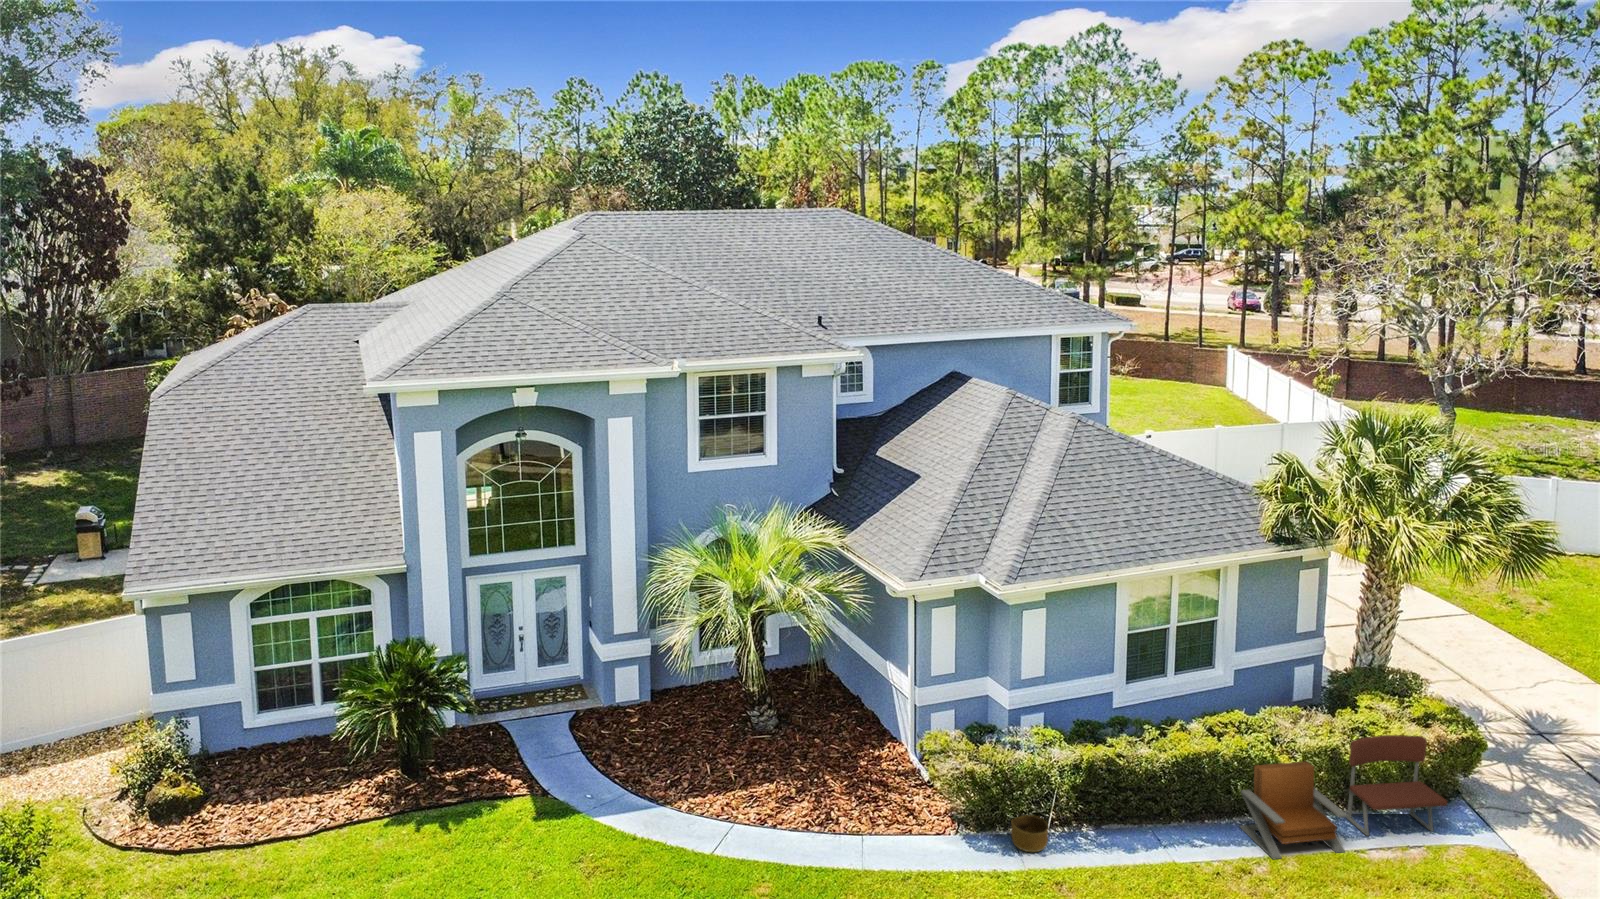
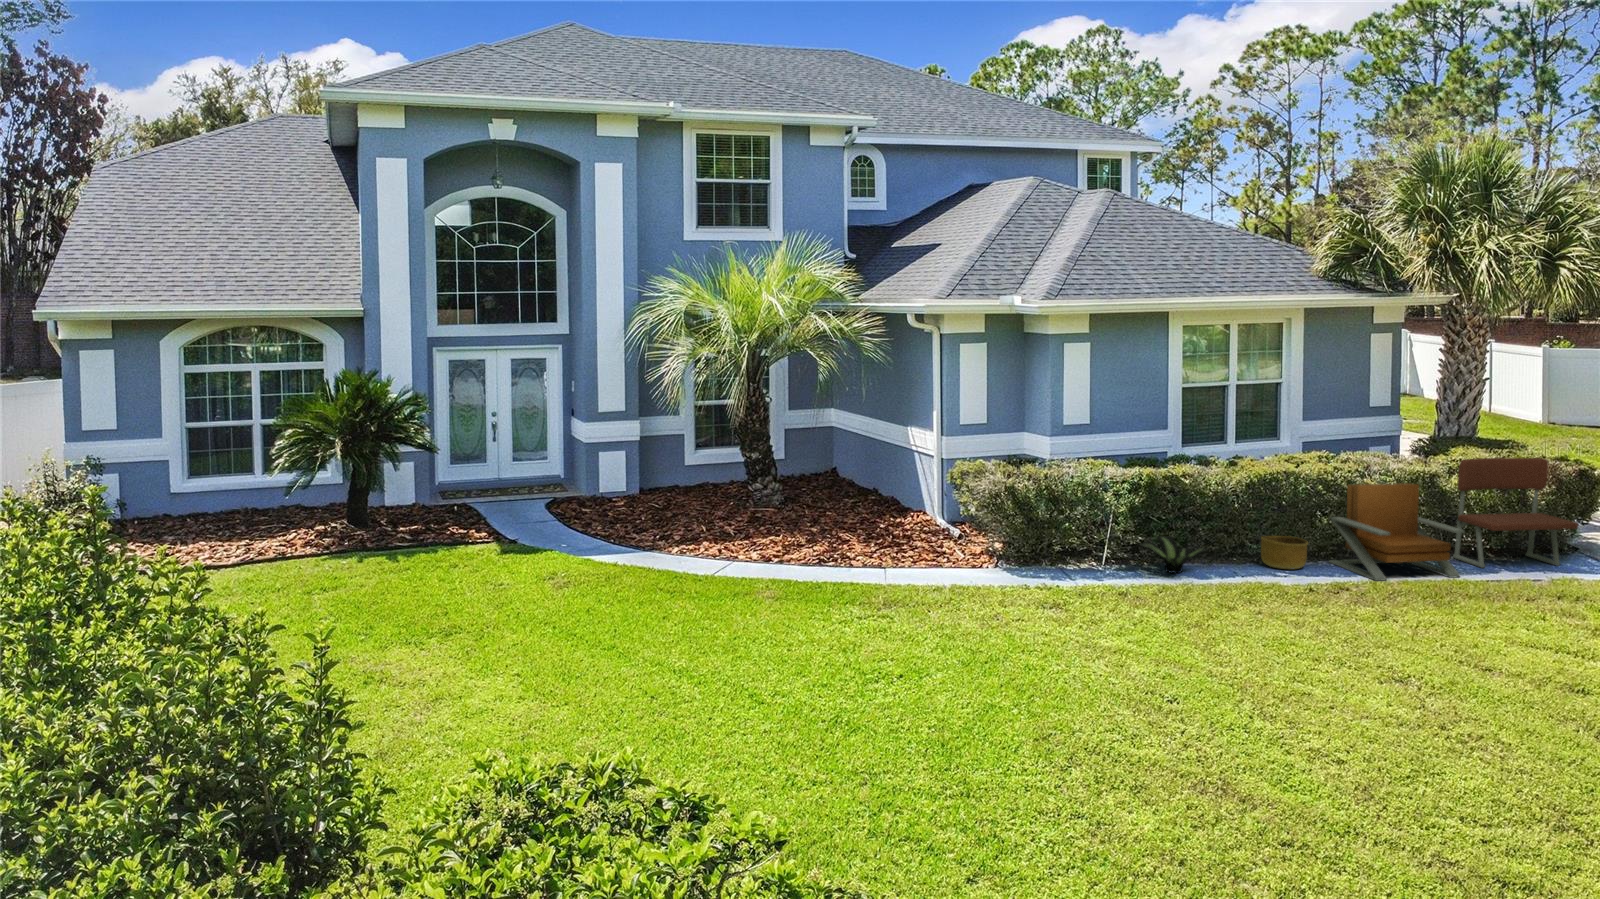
potted plant: none [1075,808,1135,850] -> present [1140,536,1207,573]
basket: present [1011,815,1049,852] -> present [1261,536,1308,569]

